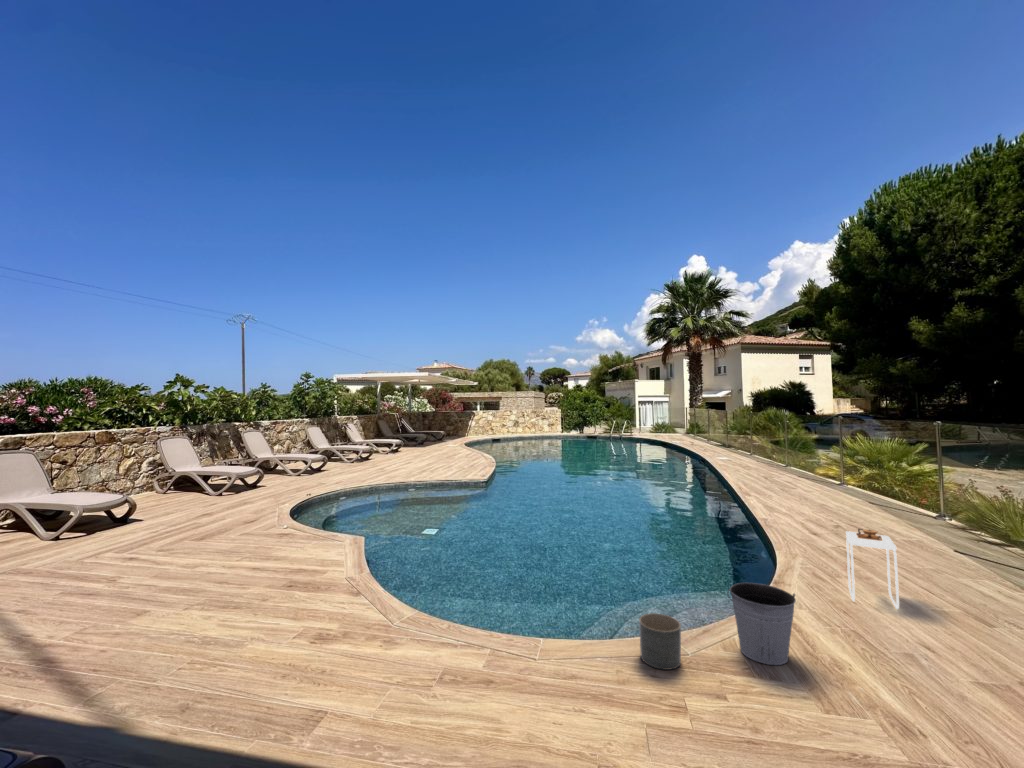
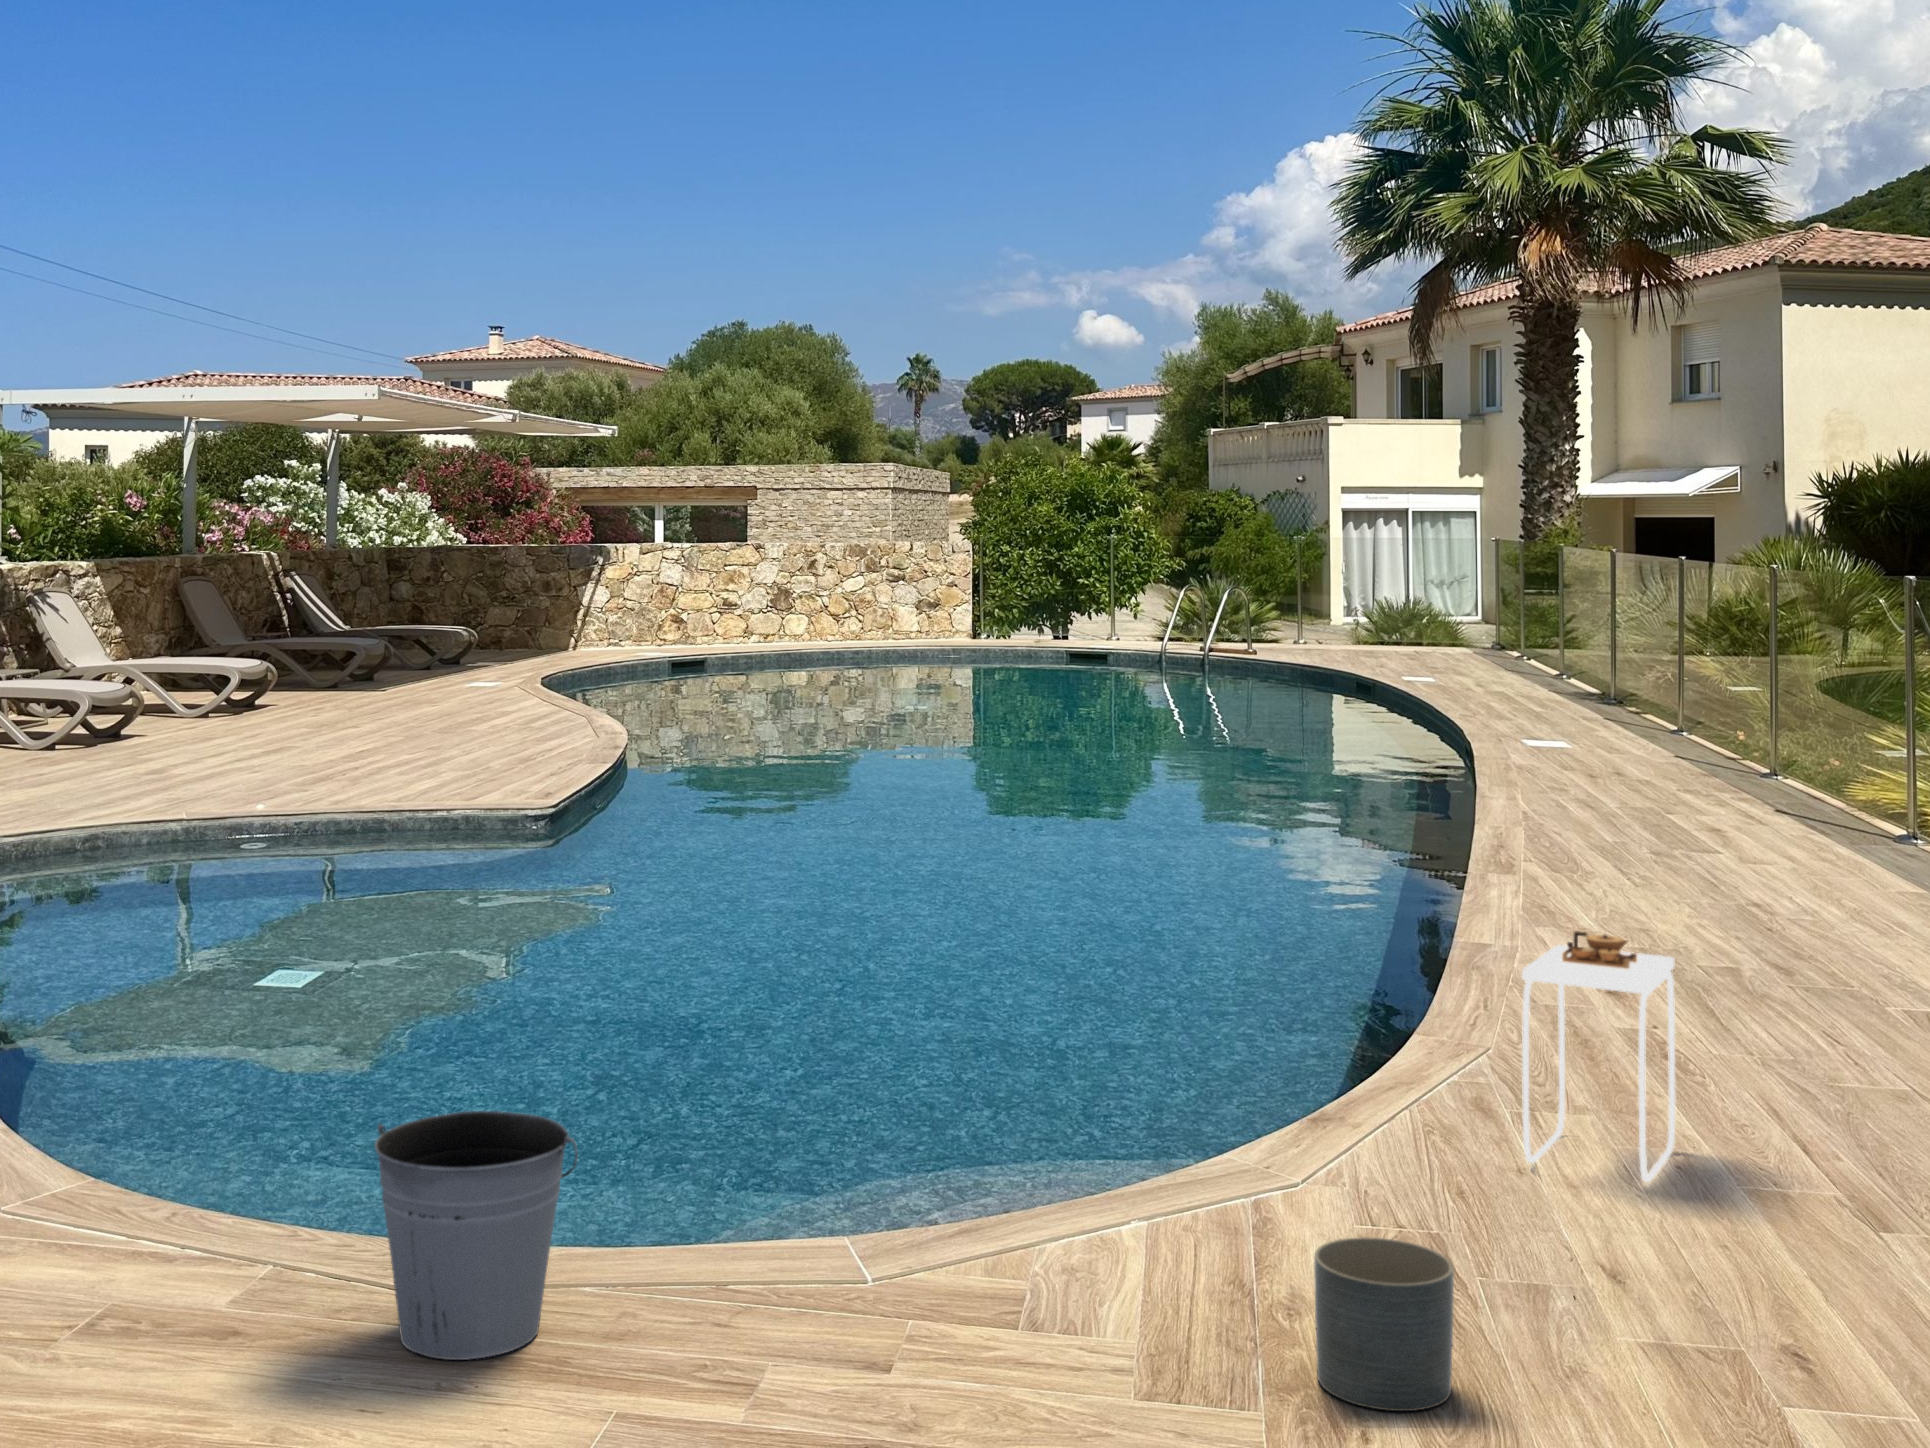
bucket: present [728,583,796,665] -> present [375,1111,578,1360]
planter: present [639,613,681,670] -> present [1314,1237,1454,1411]

